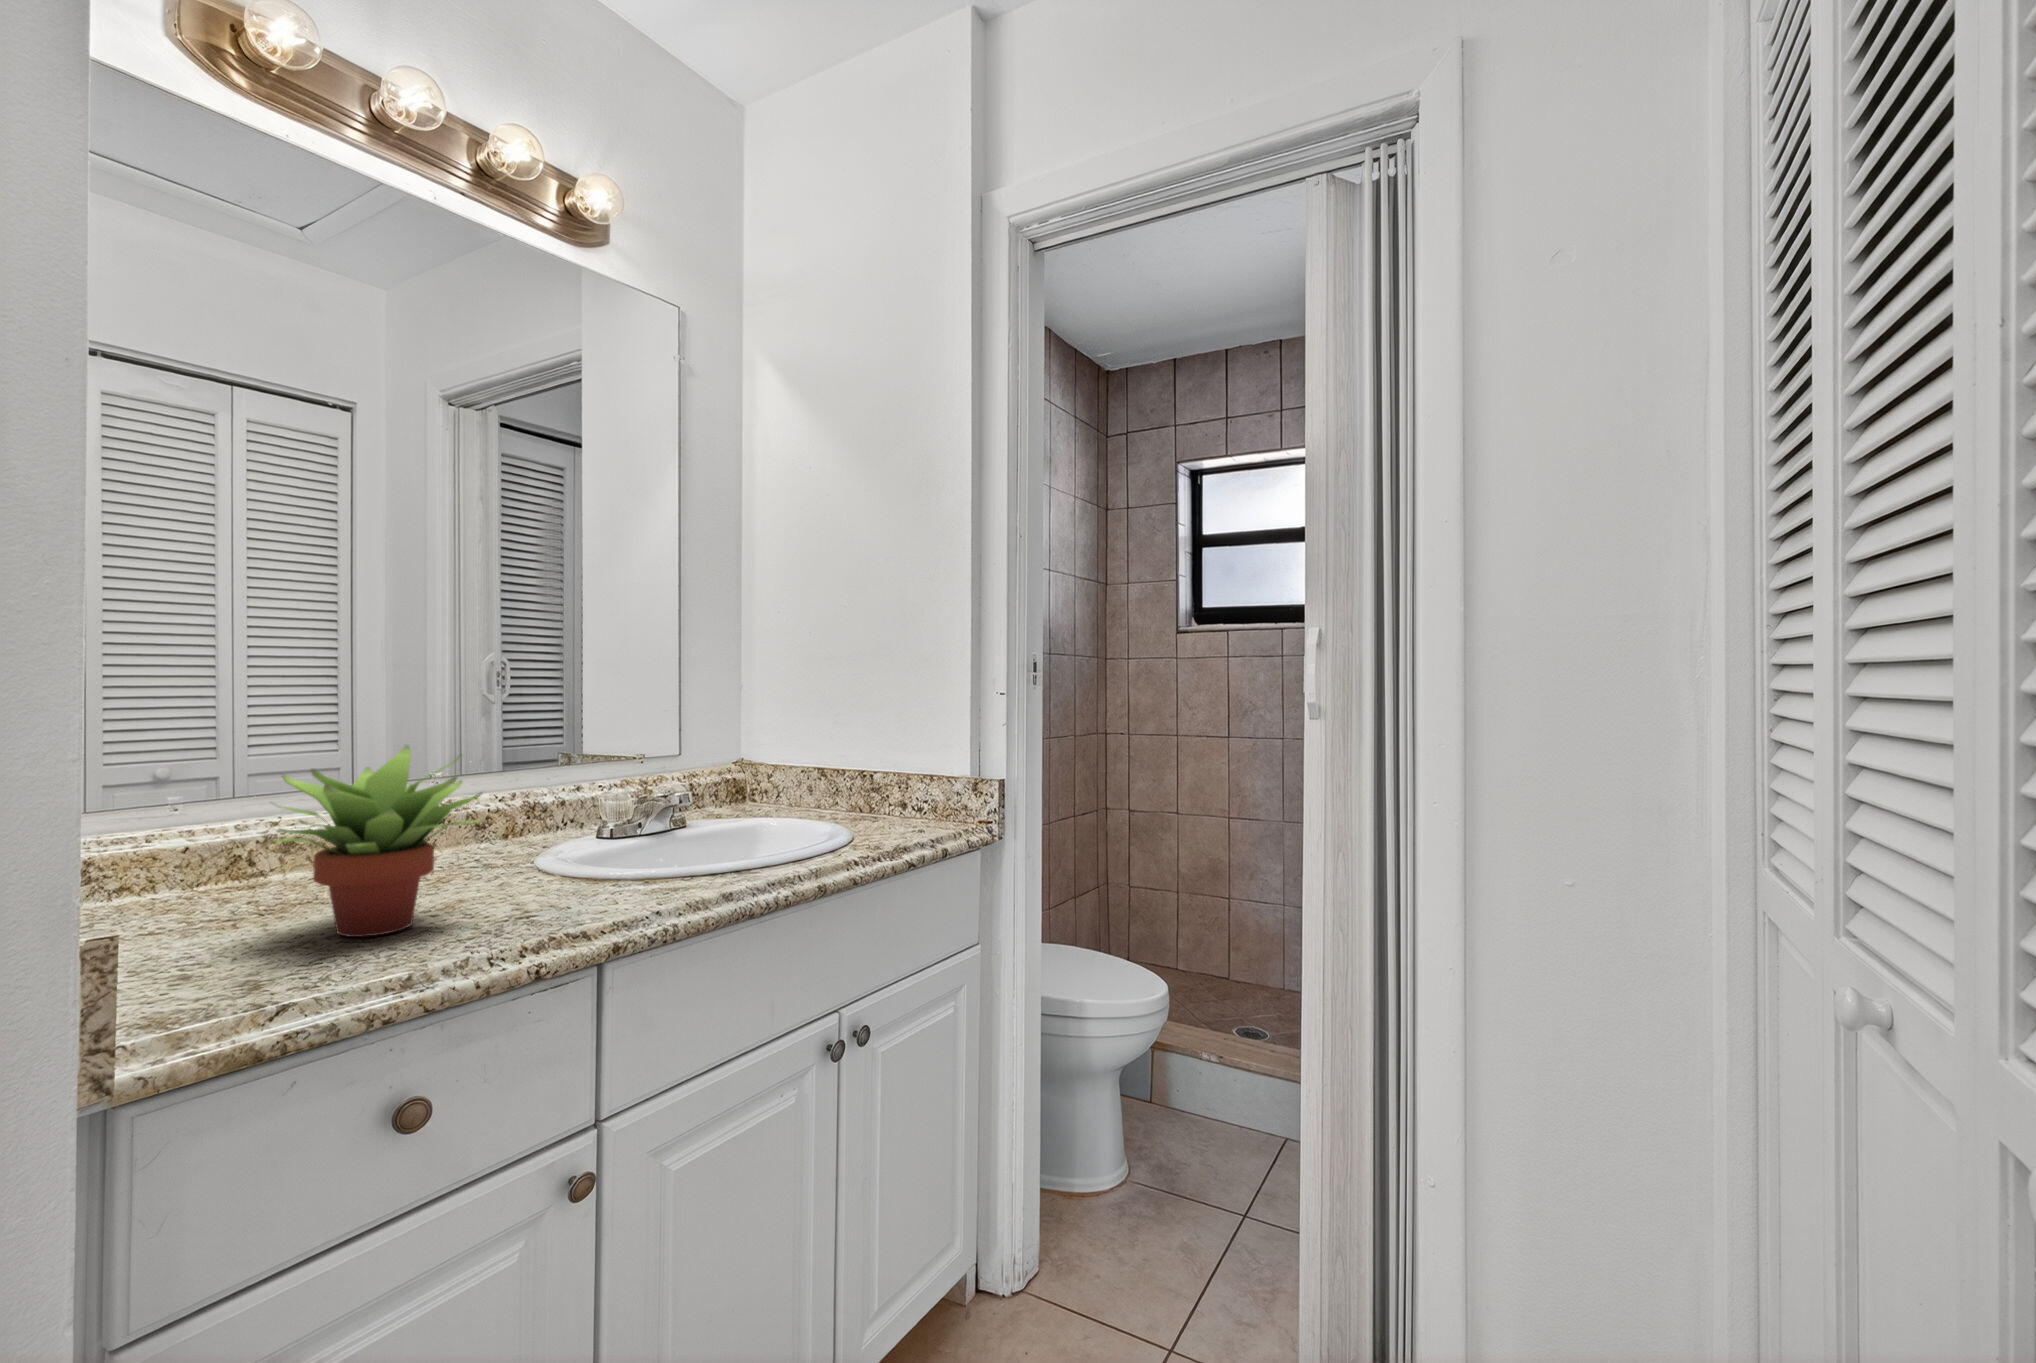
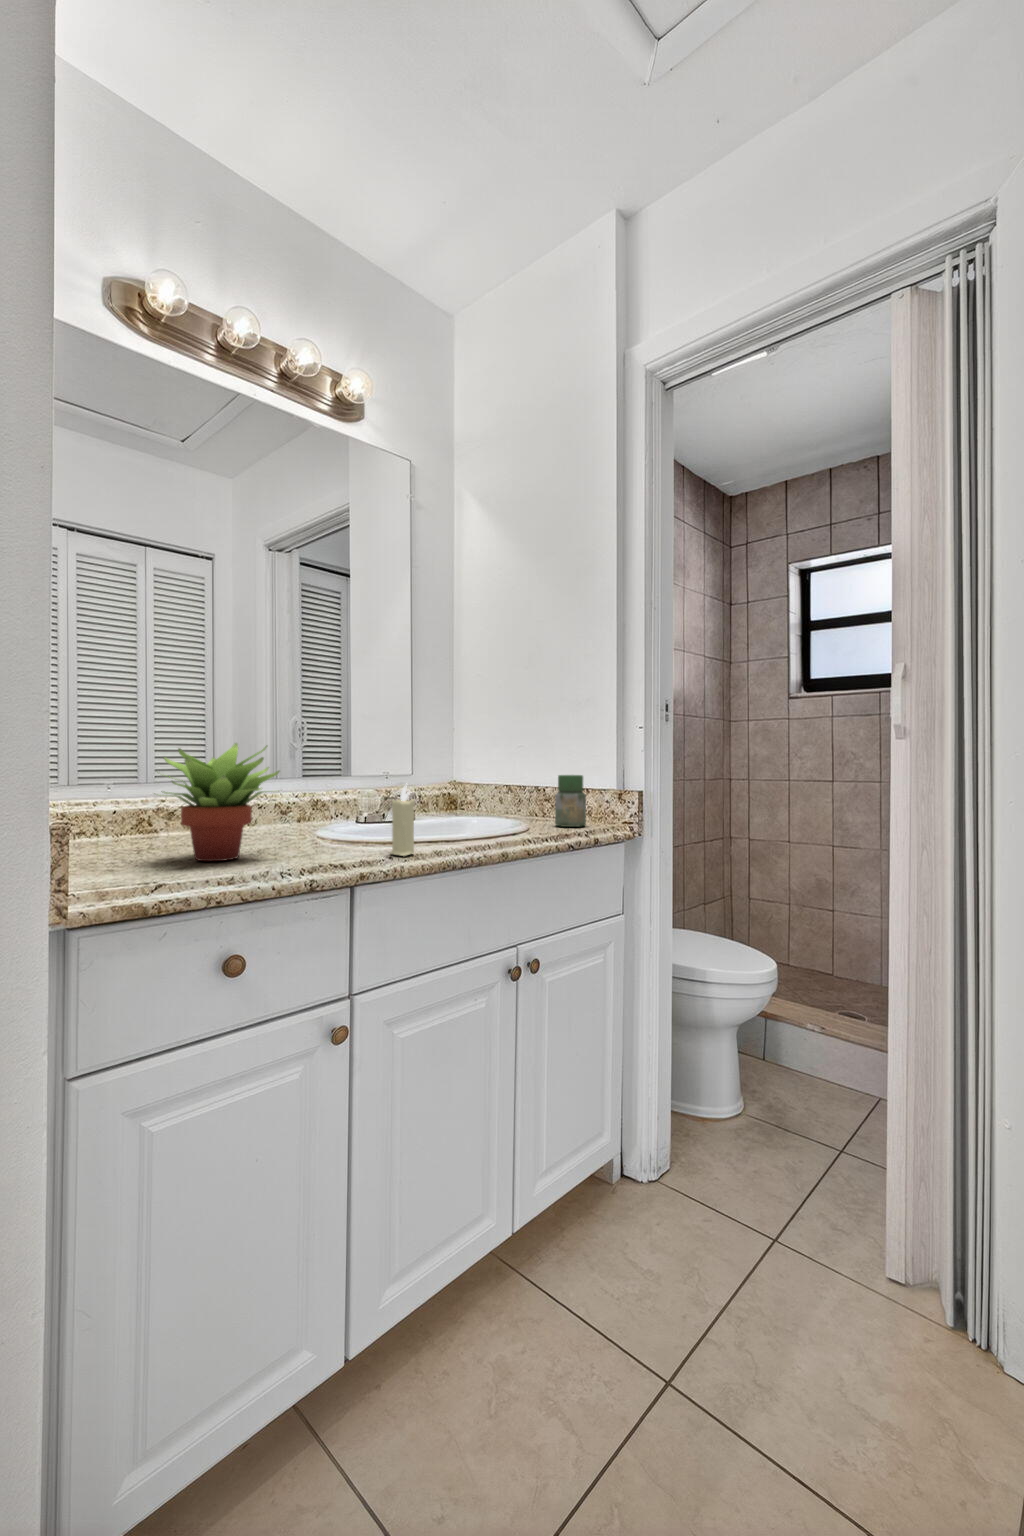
jar: none [888,759,930,832] -> present [555,775,586,827]
candle: none [653,801,693,908] -> present [390,785,415,856]

